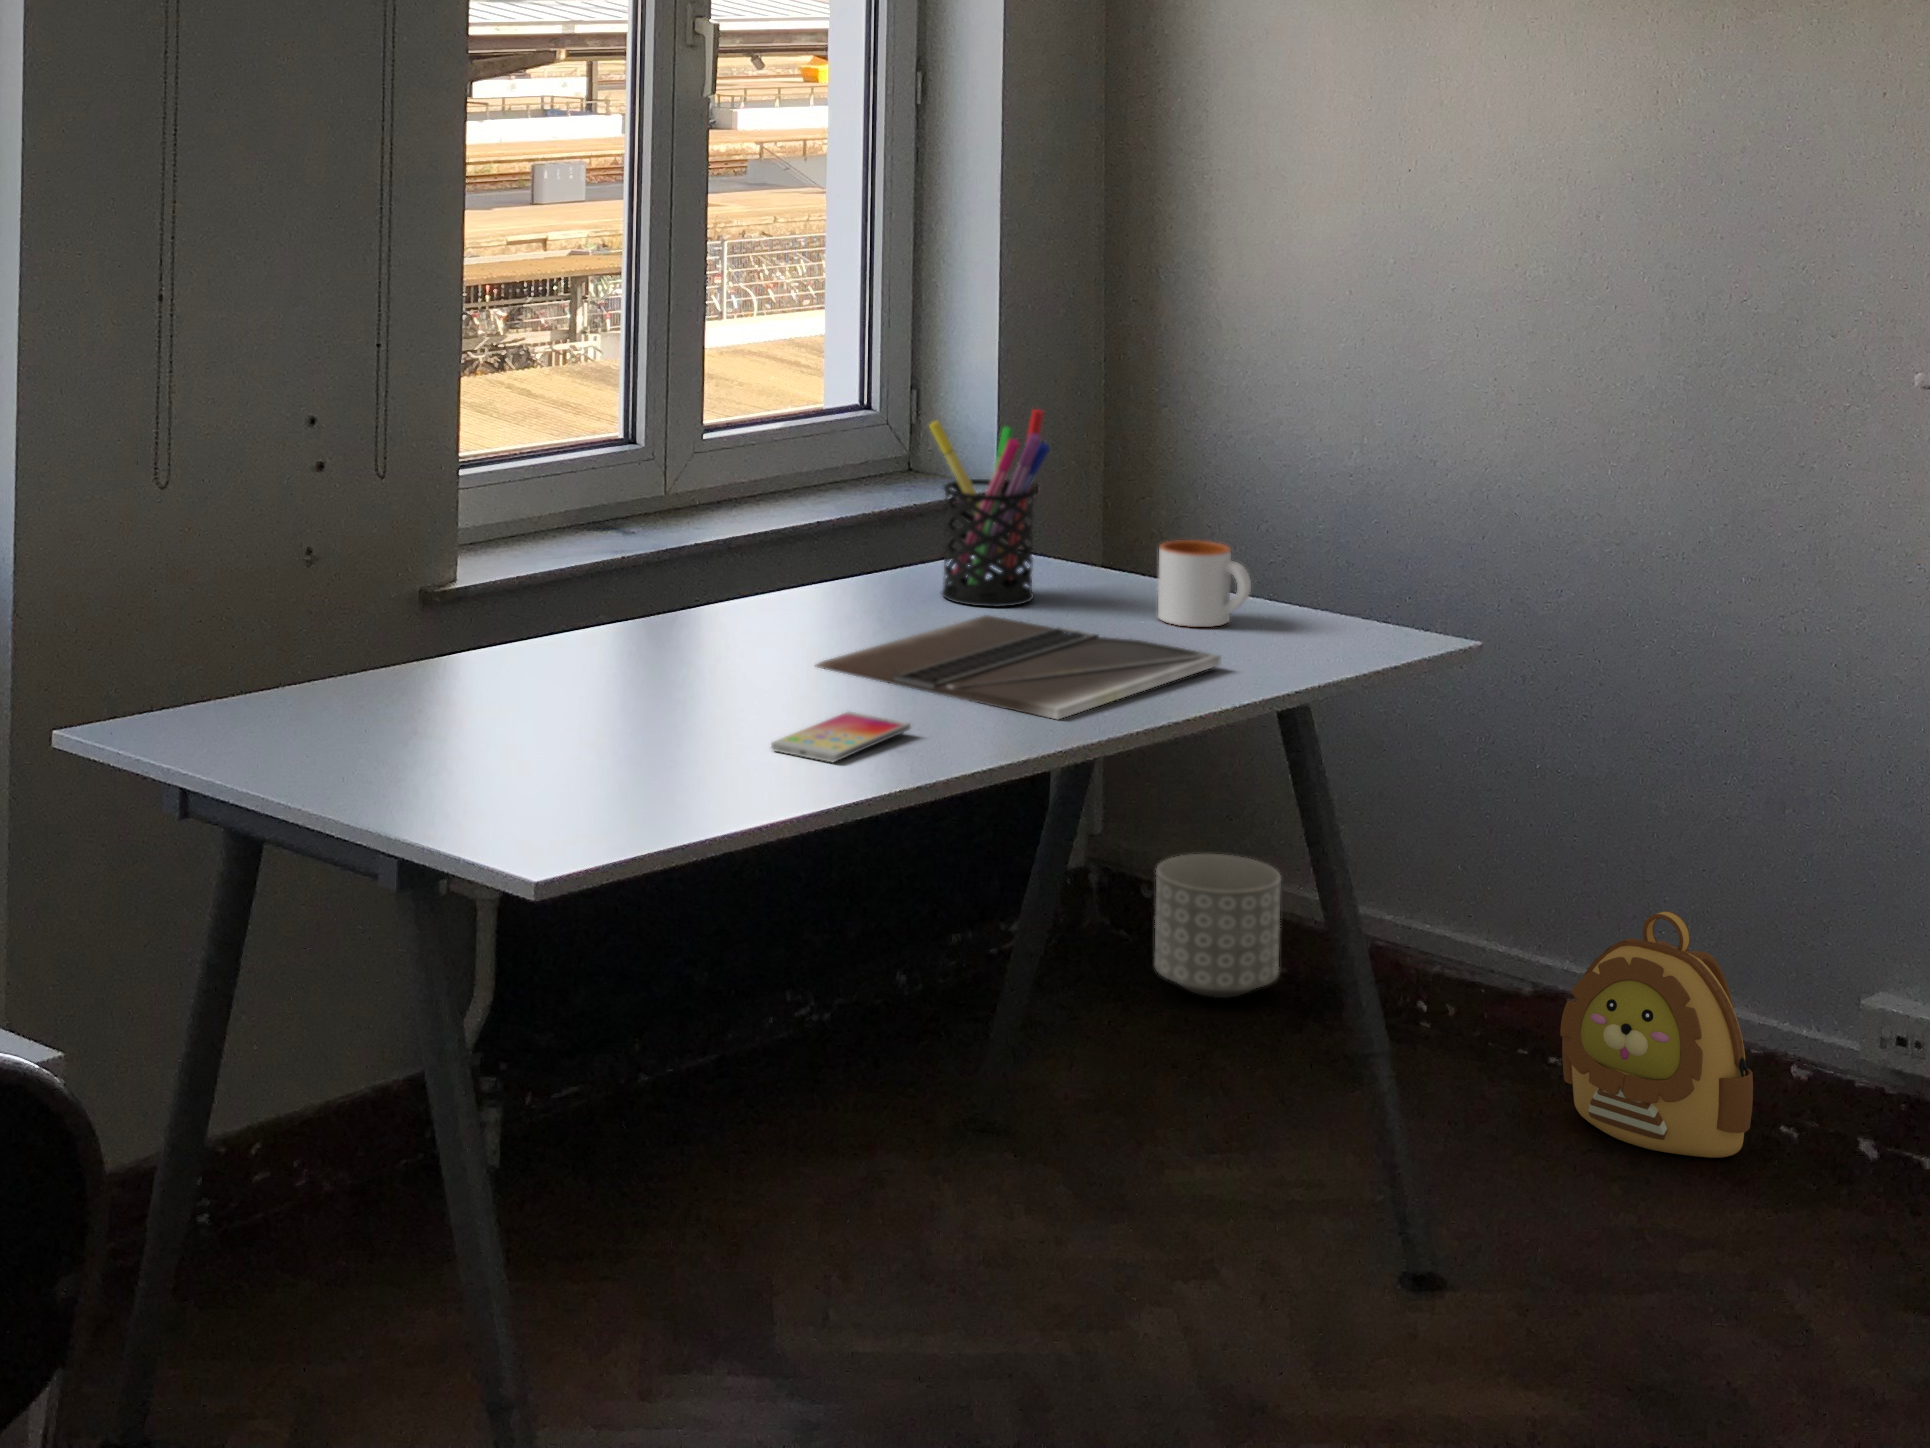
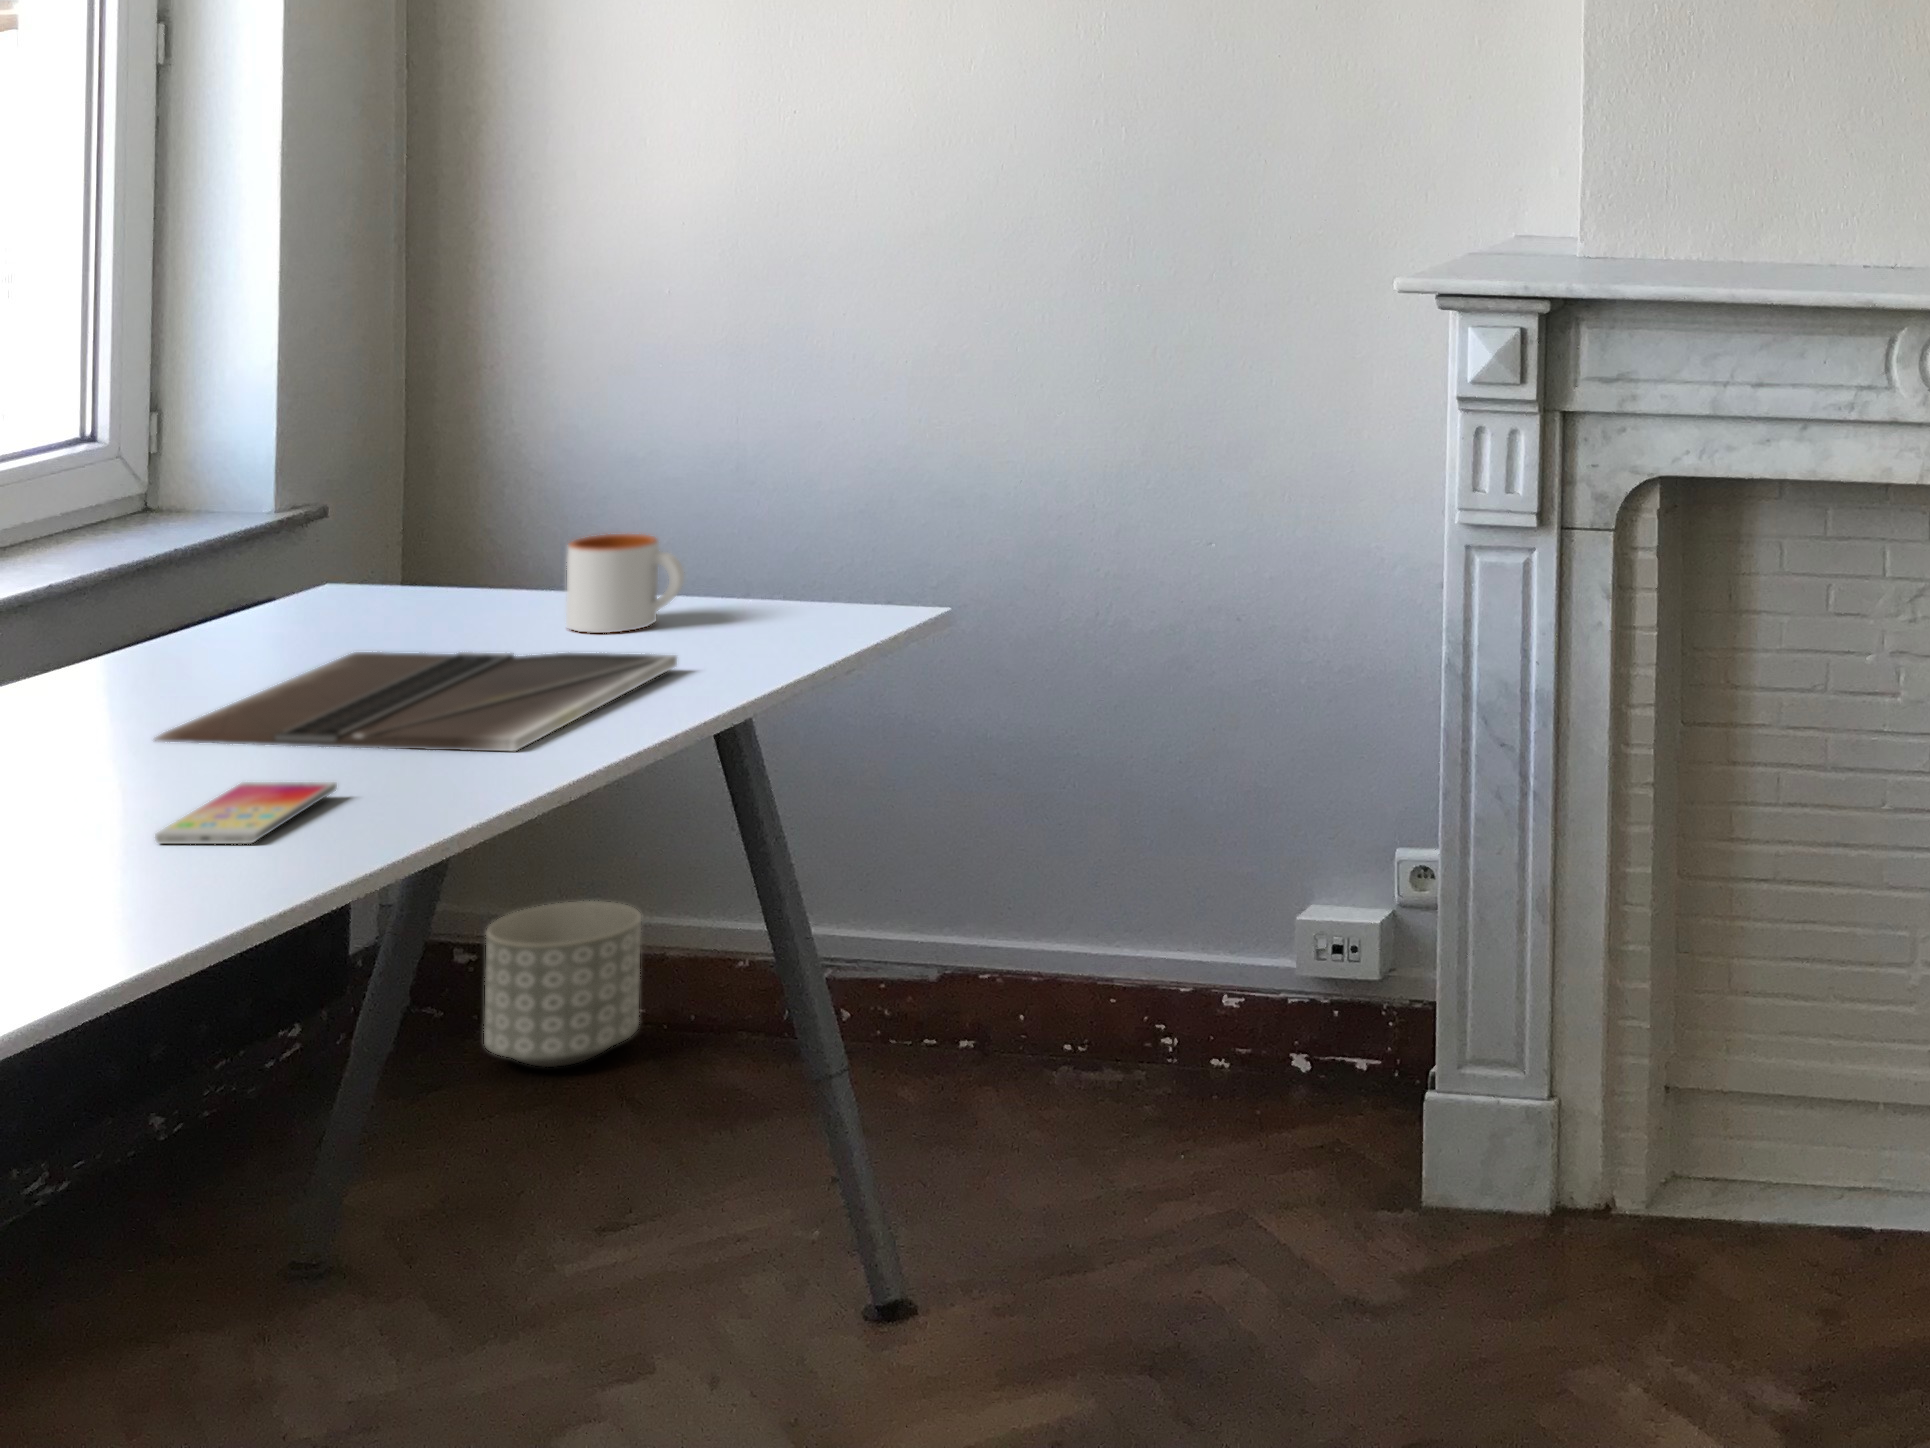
pen holder: present [929,409,1050,607] -> none [254,402,427,645]
backpack: present [1560,911,1753,1158] -> none [992,863,1197,1113]

